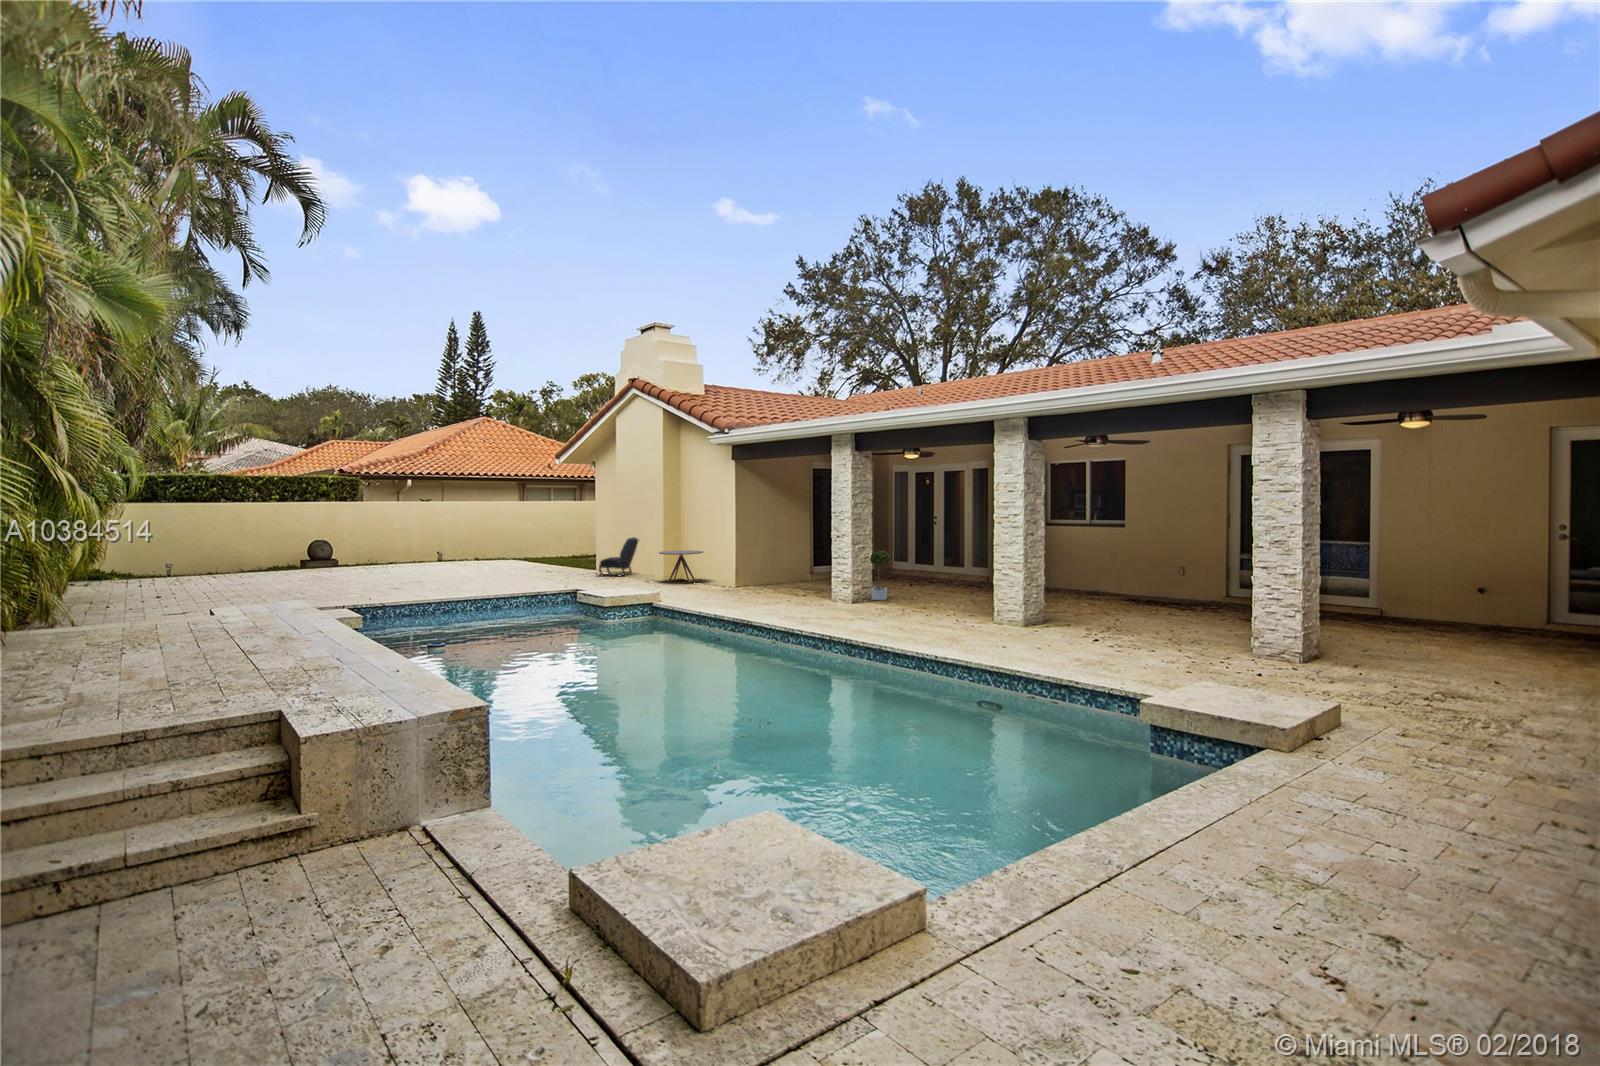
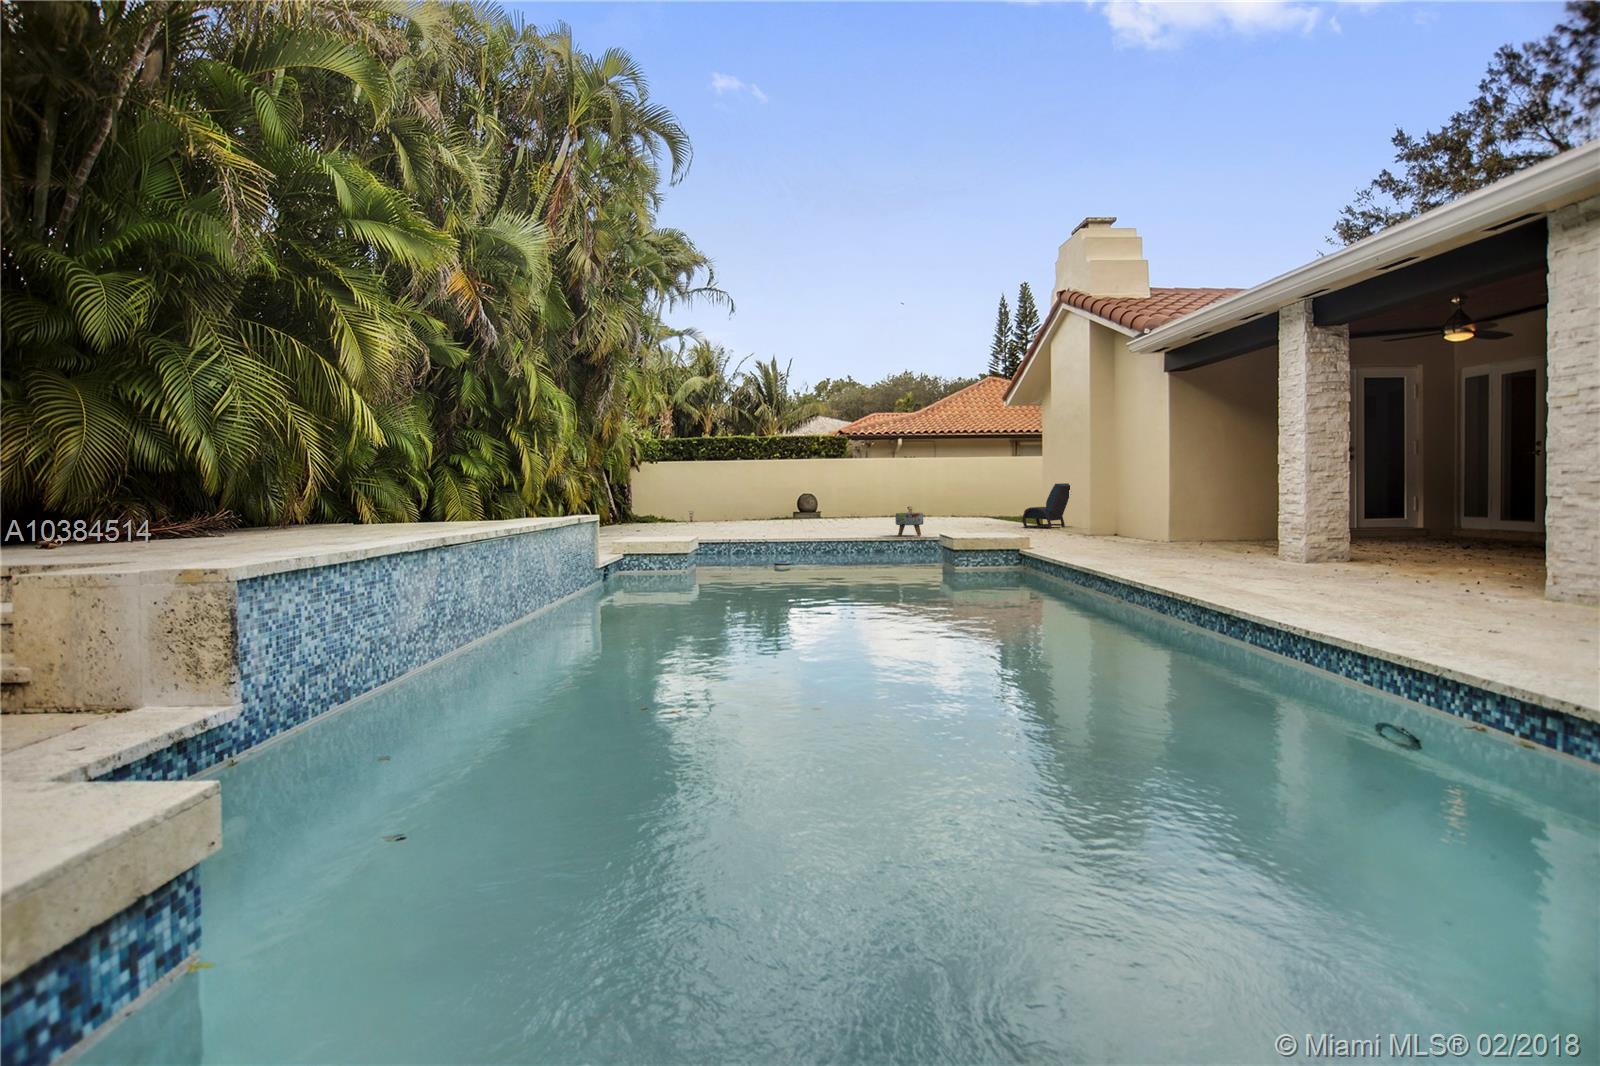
round table: present [659,550,703,583] -> none [1076,496,1135,535]
potted tree: present [870,550,890,600] -> none [1340,480,1380,560]
ottoman: none [509,570,535,594] -> present [895,513,923,537]

